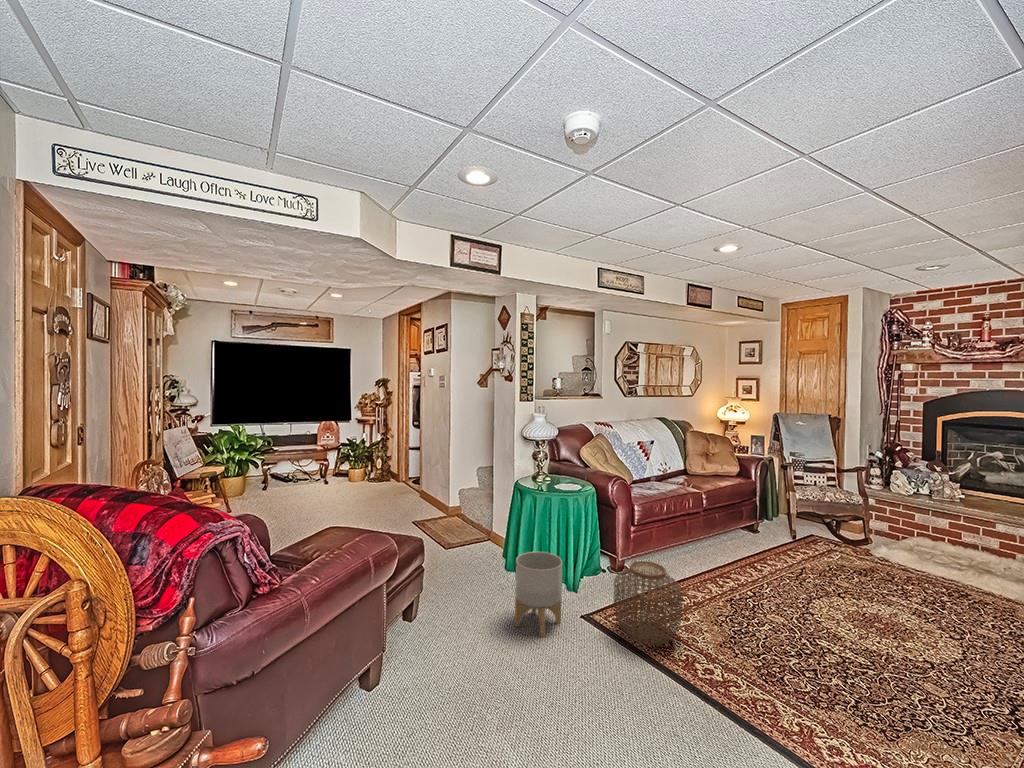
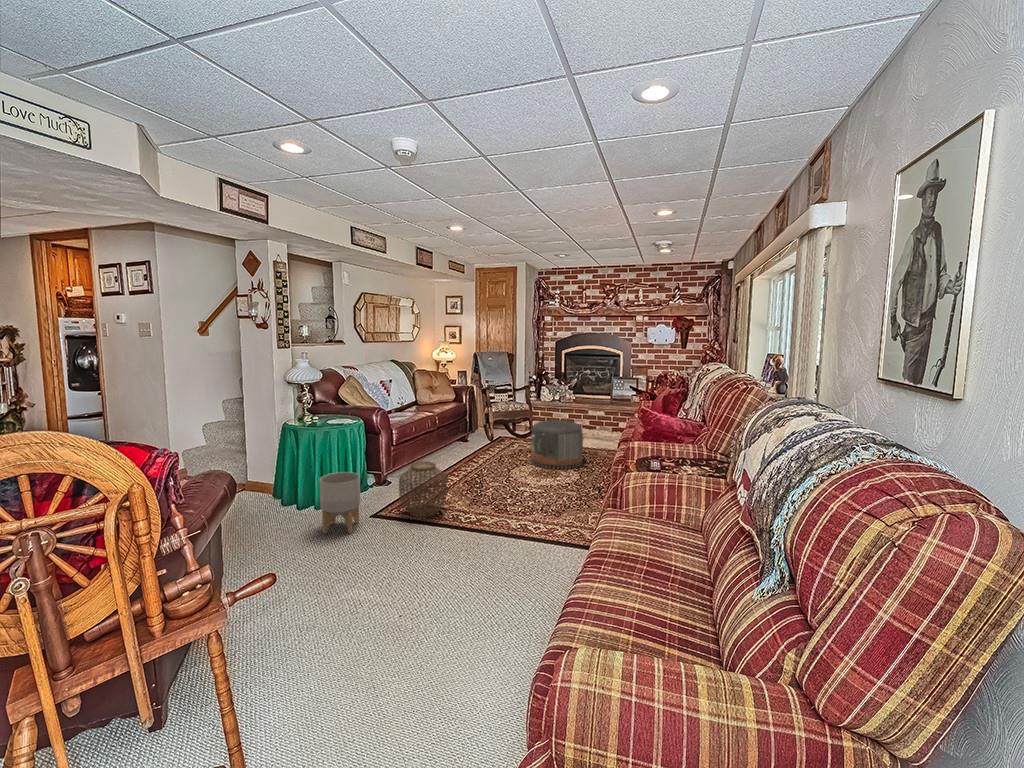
pouf: none [856,530,973,630] -> present [531,420,583,470]

